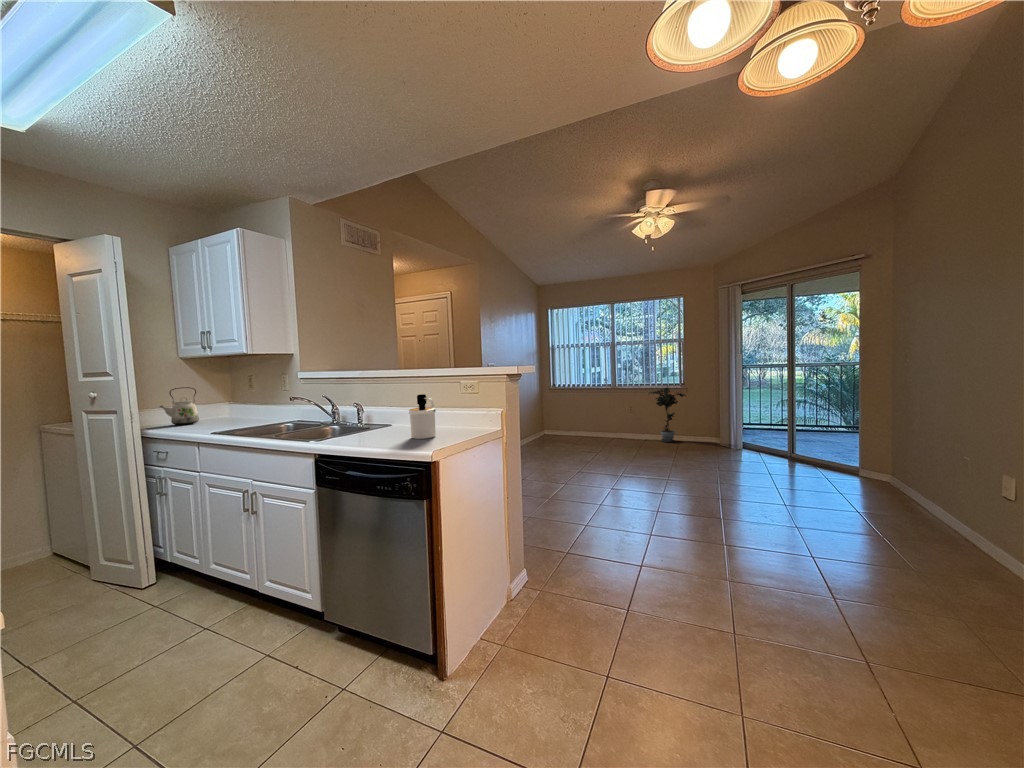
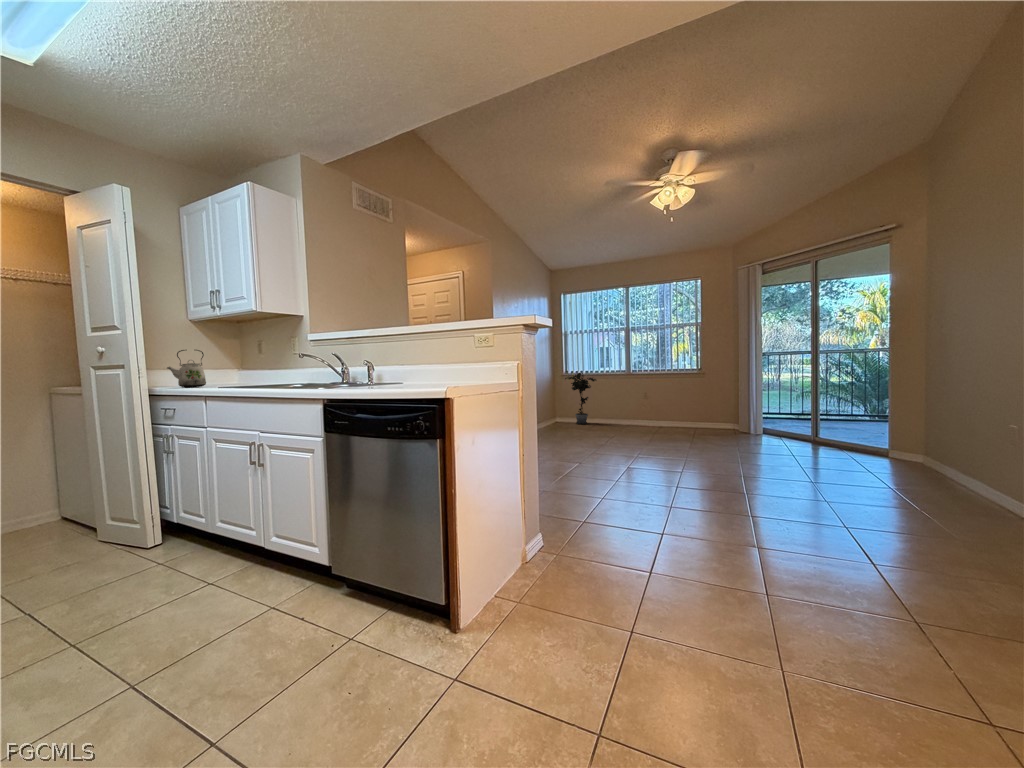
potted plant: present [649,387,686,442] -> present [565,373,596,424]
soap dispenser: present [409,394,436,439] -> none [422,343,449,388]

